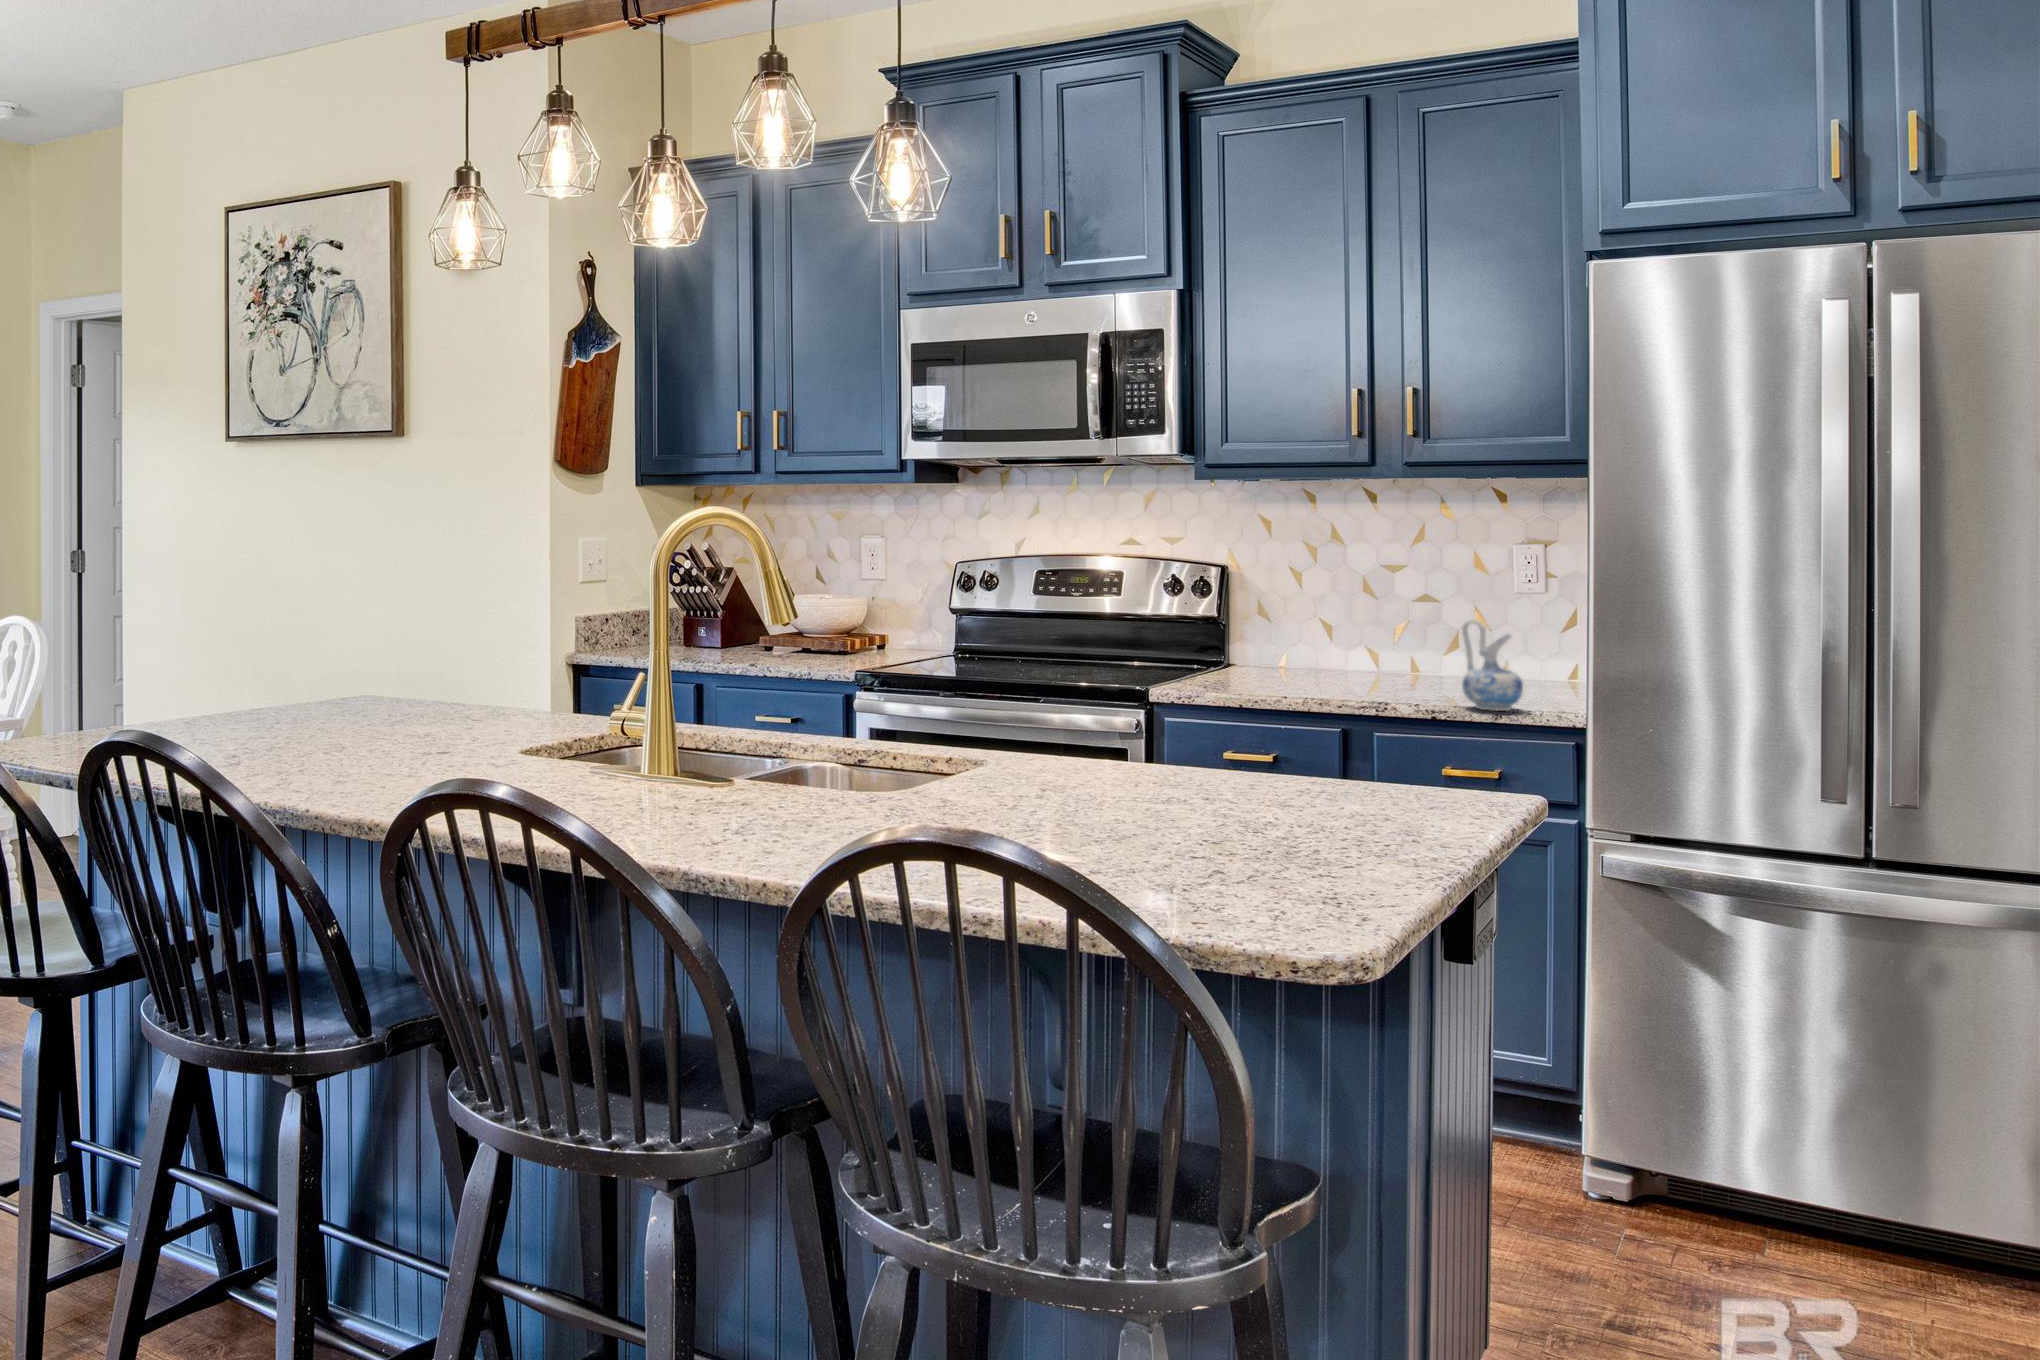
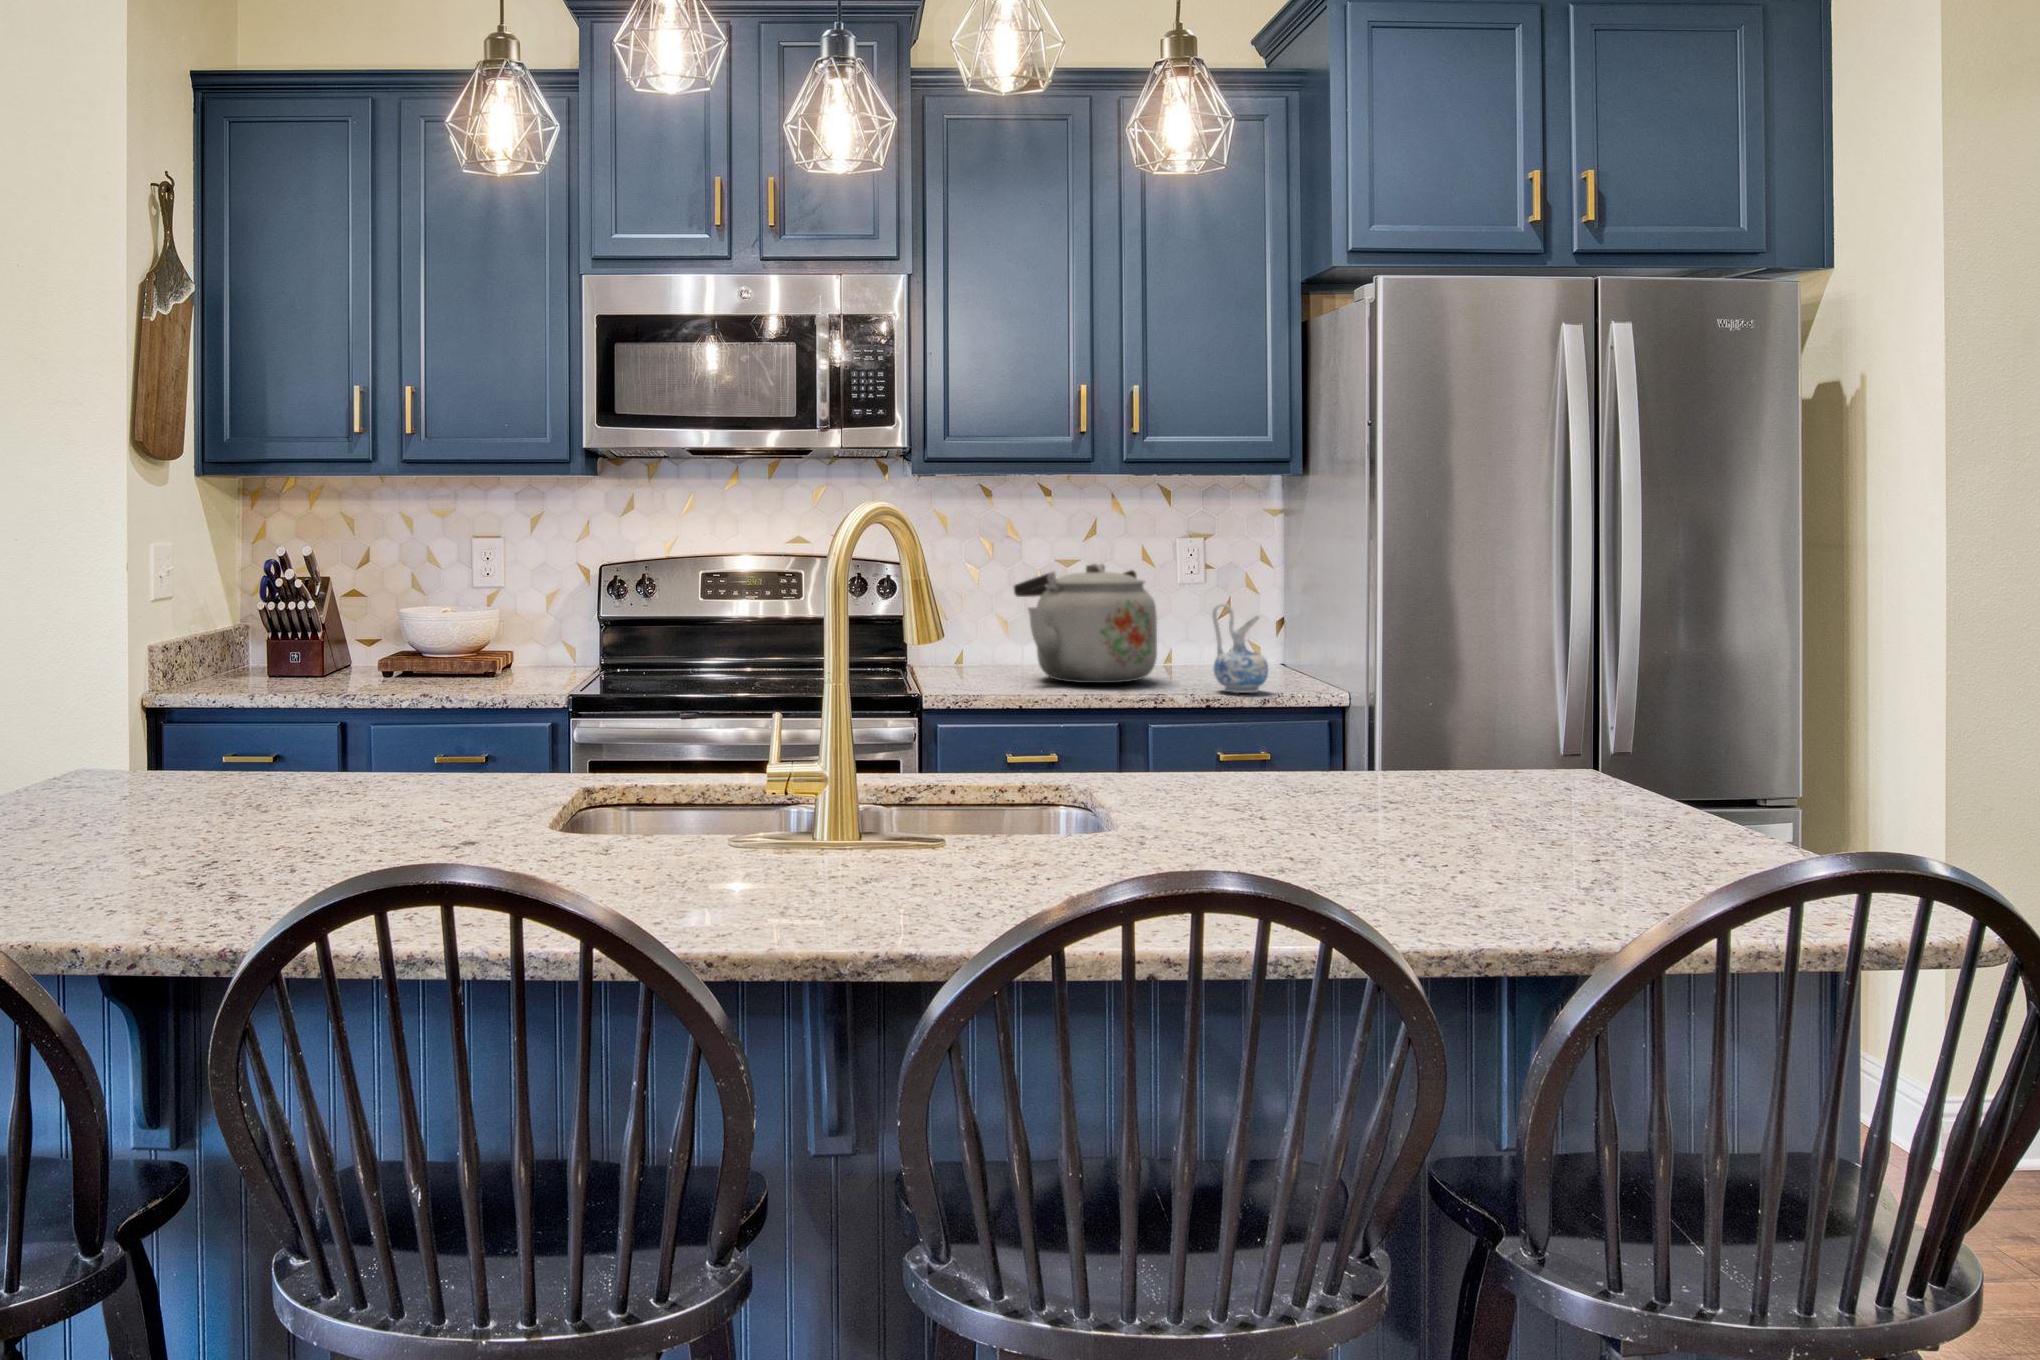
kettle: none [1277,573,1429,691] -> present [1014,563,1157,683]

